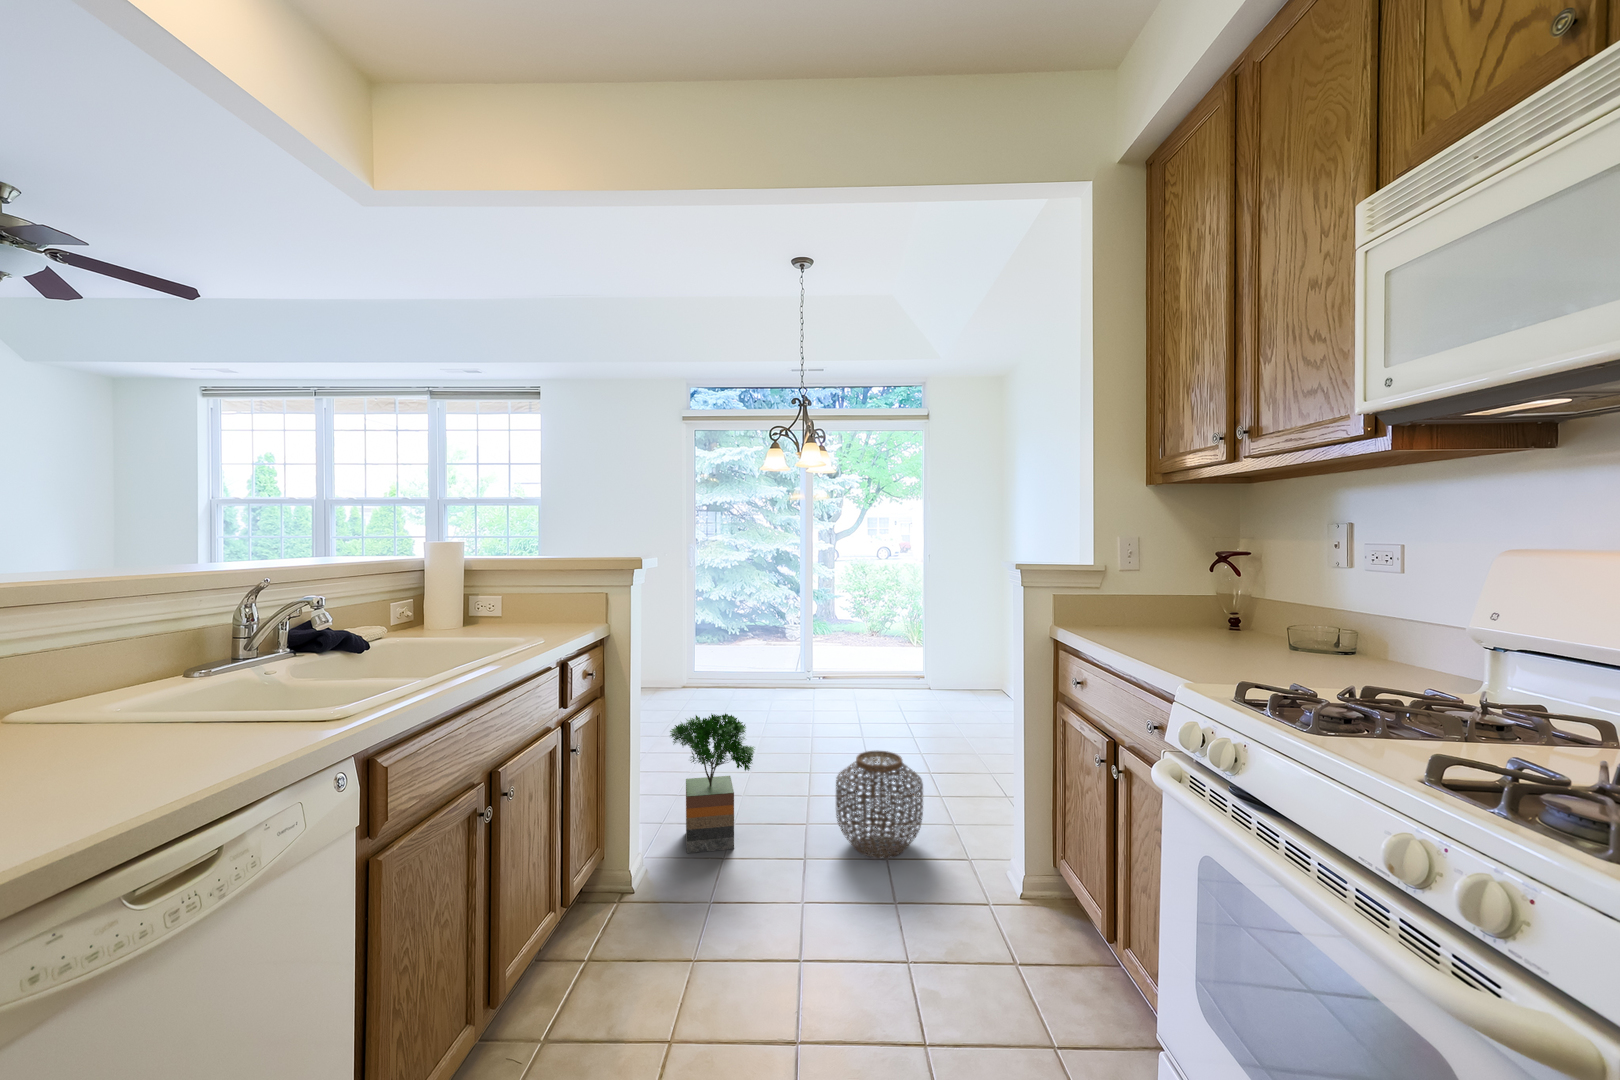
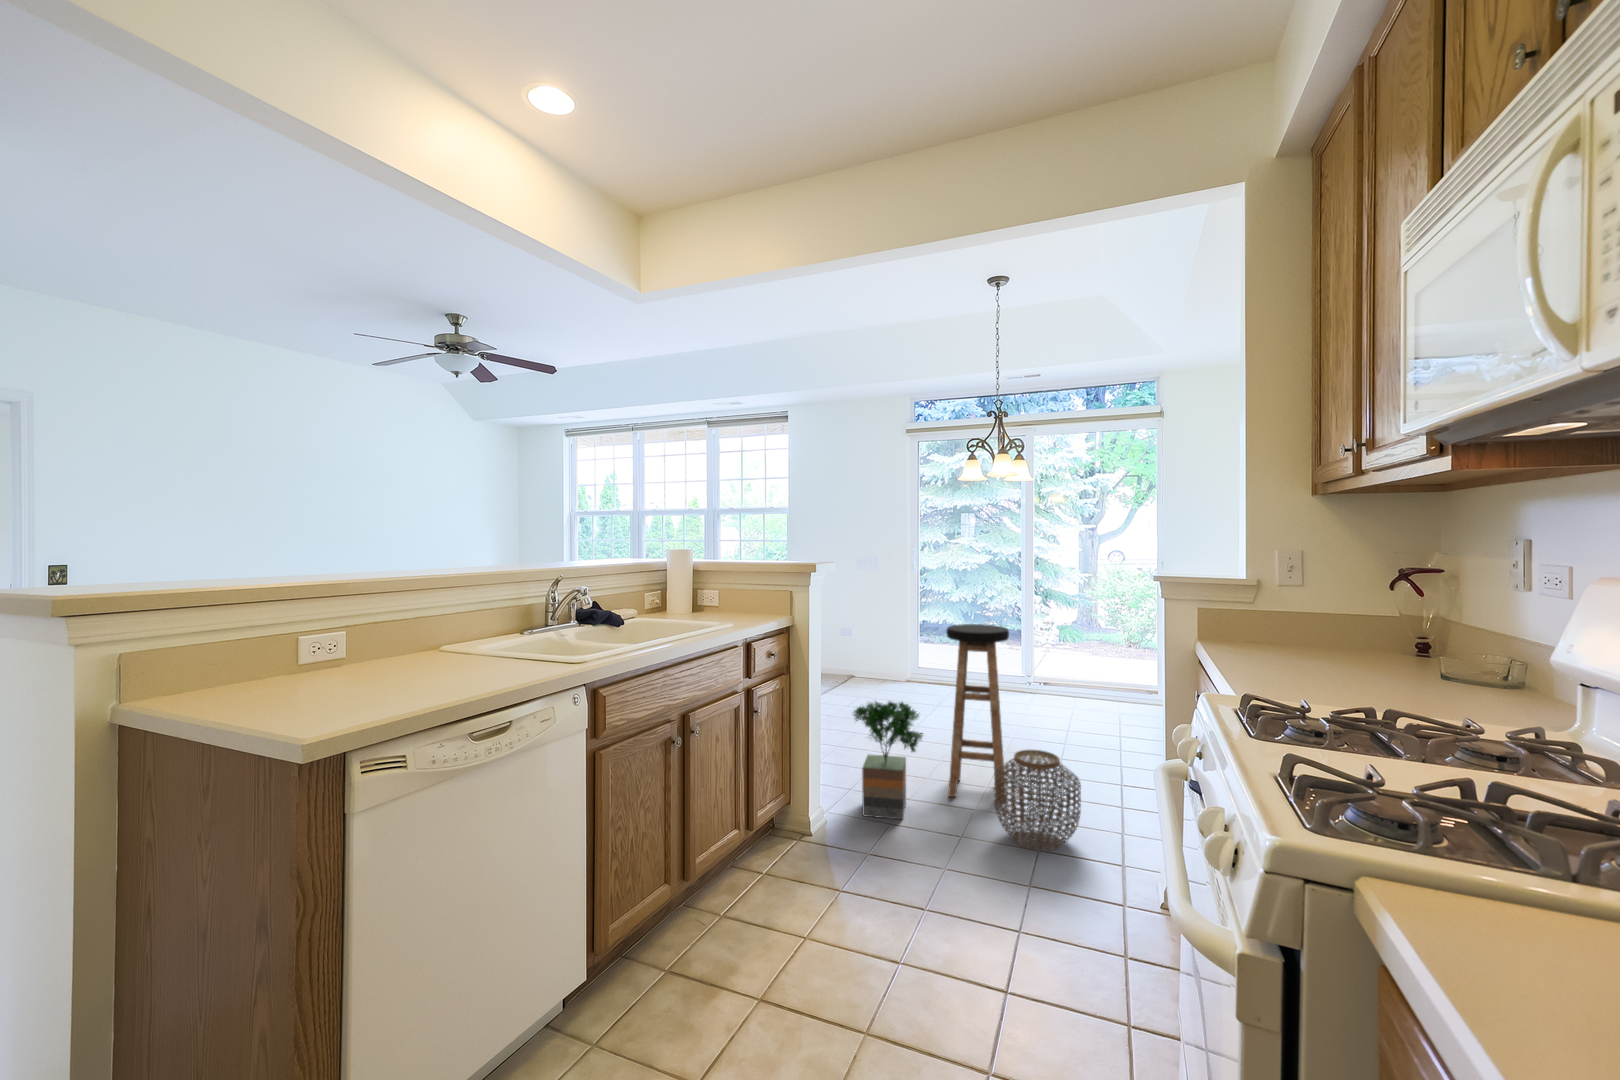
bar stool: none [766,621,831,812] -> present [946,624,1009,802]

